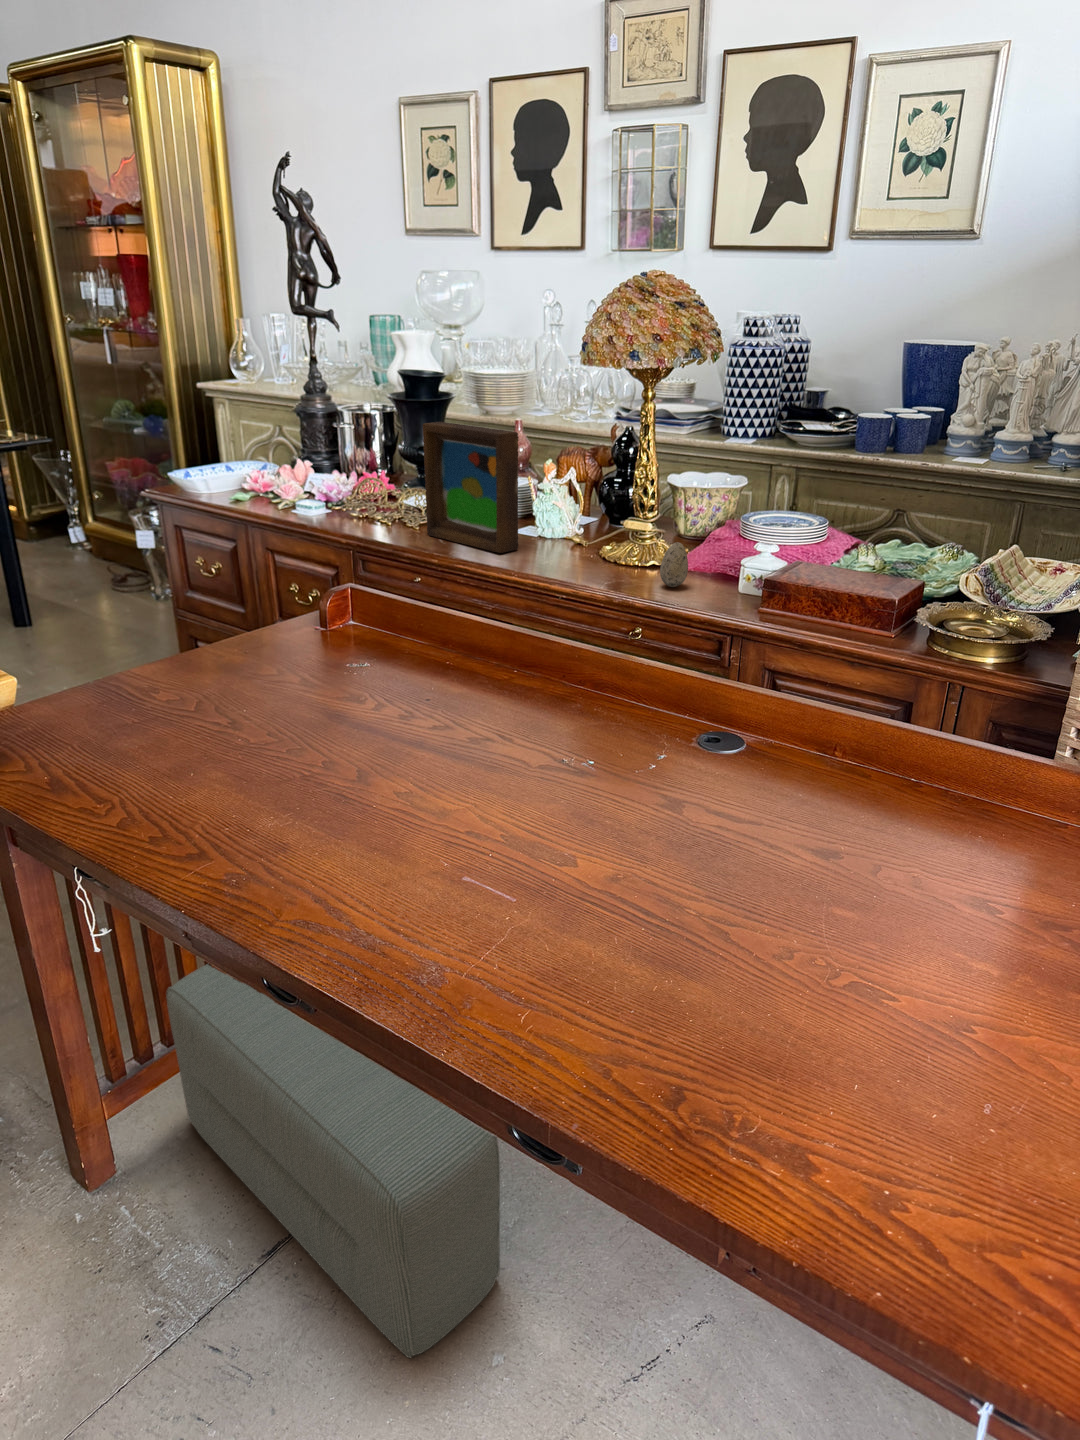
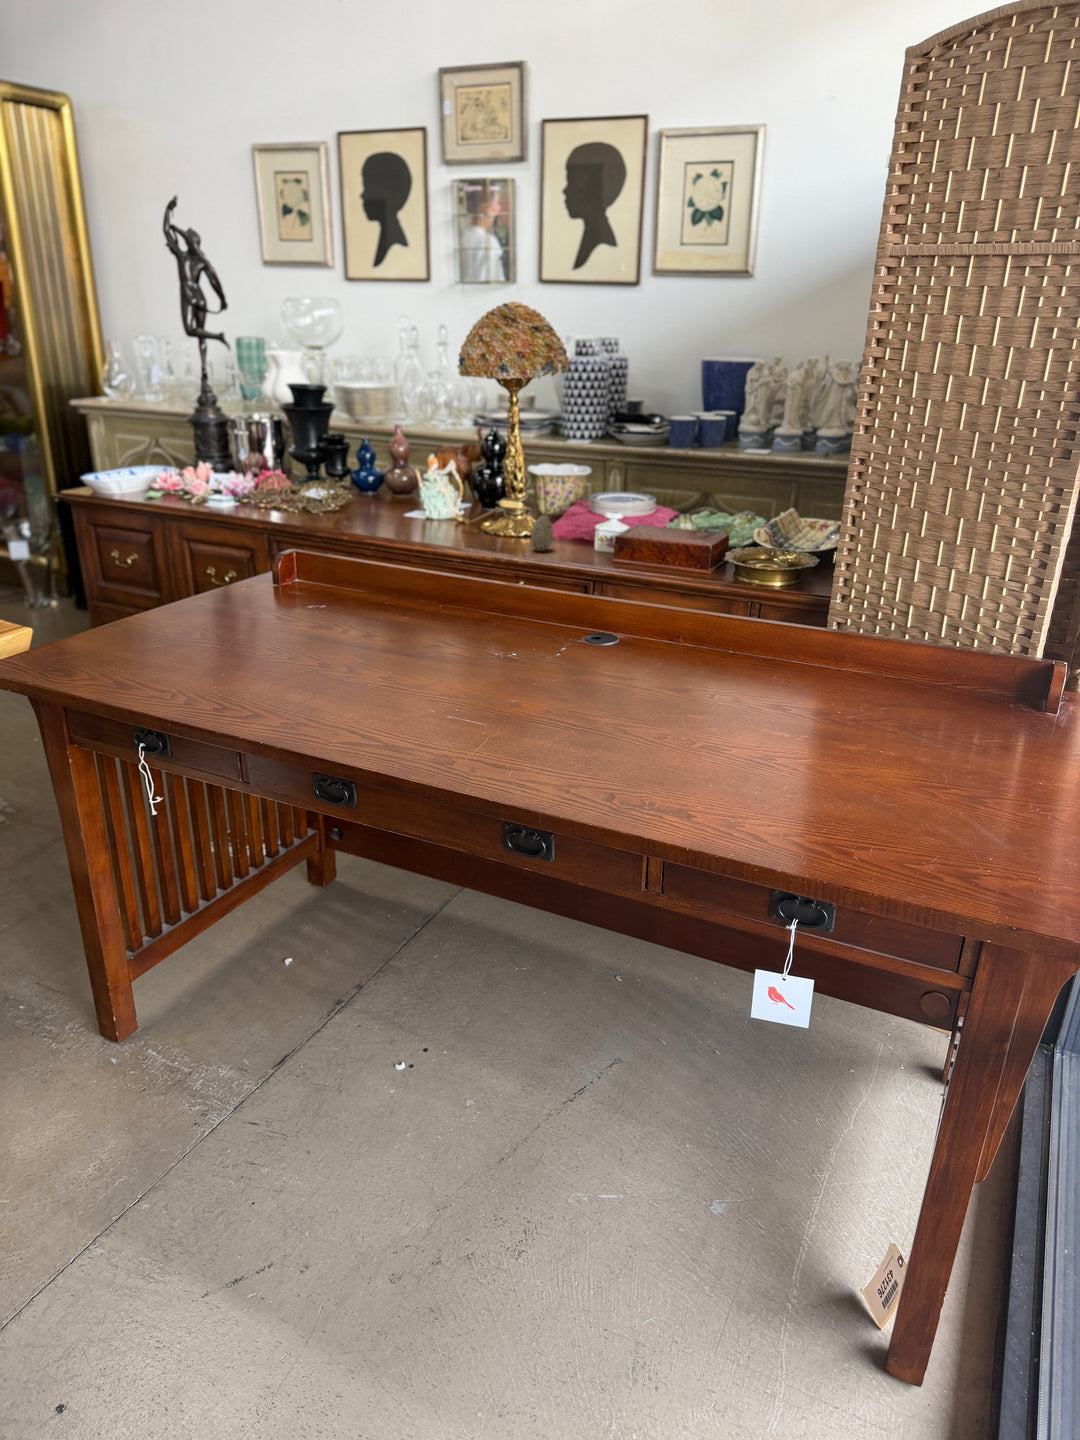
picture frame: present [423,422,519,553] -> none [320,425,409,532]
pouf: present [166,964,500,1358] -> none [173,840,466,1111]

